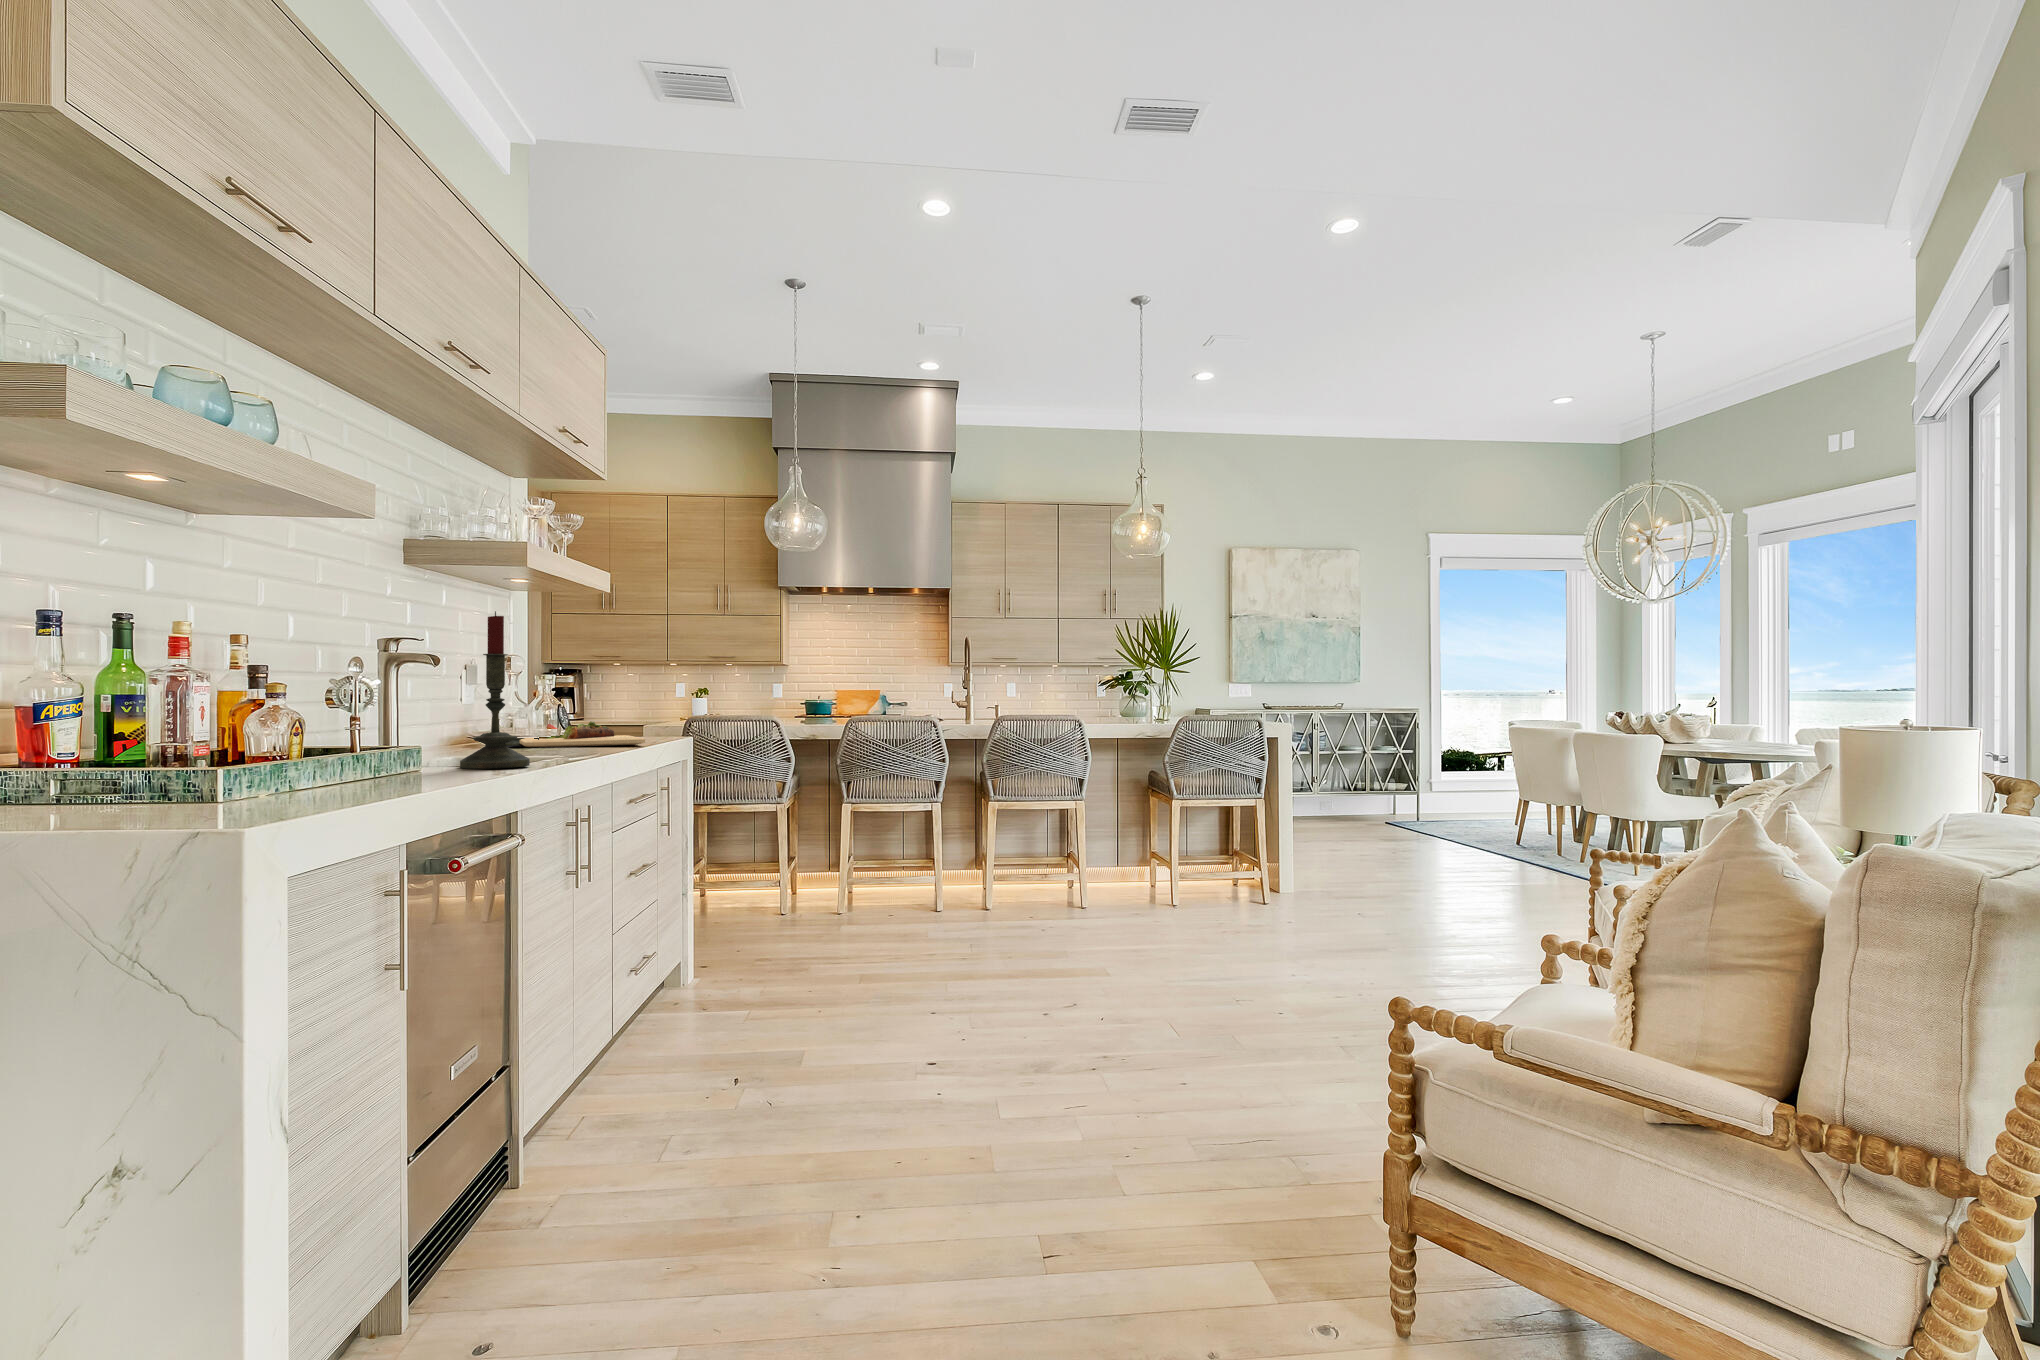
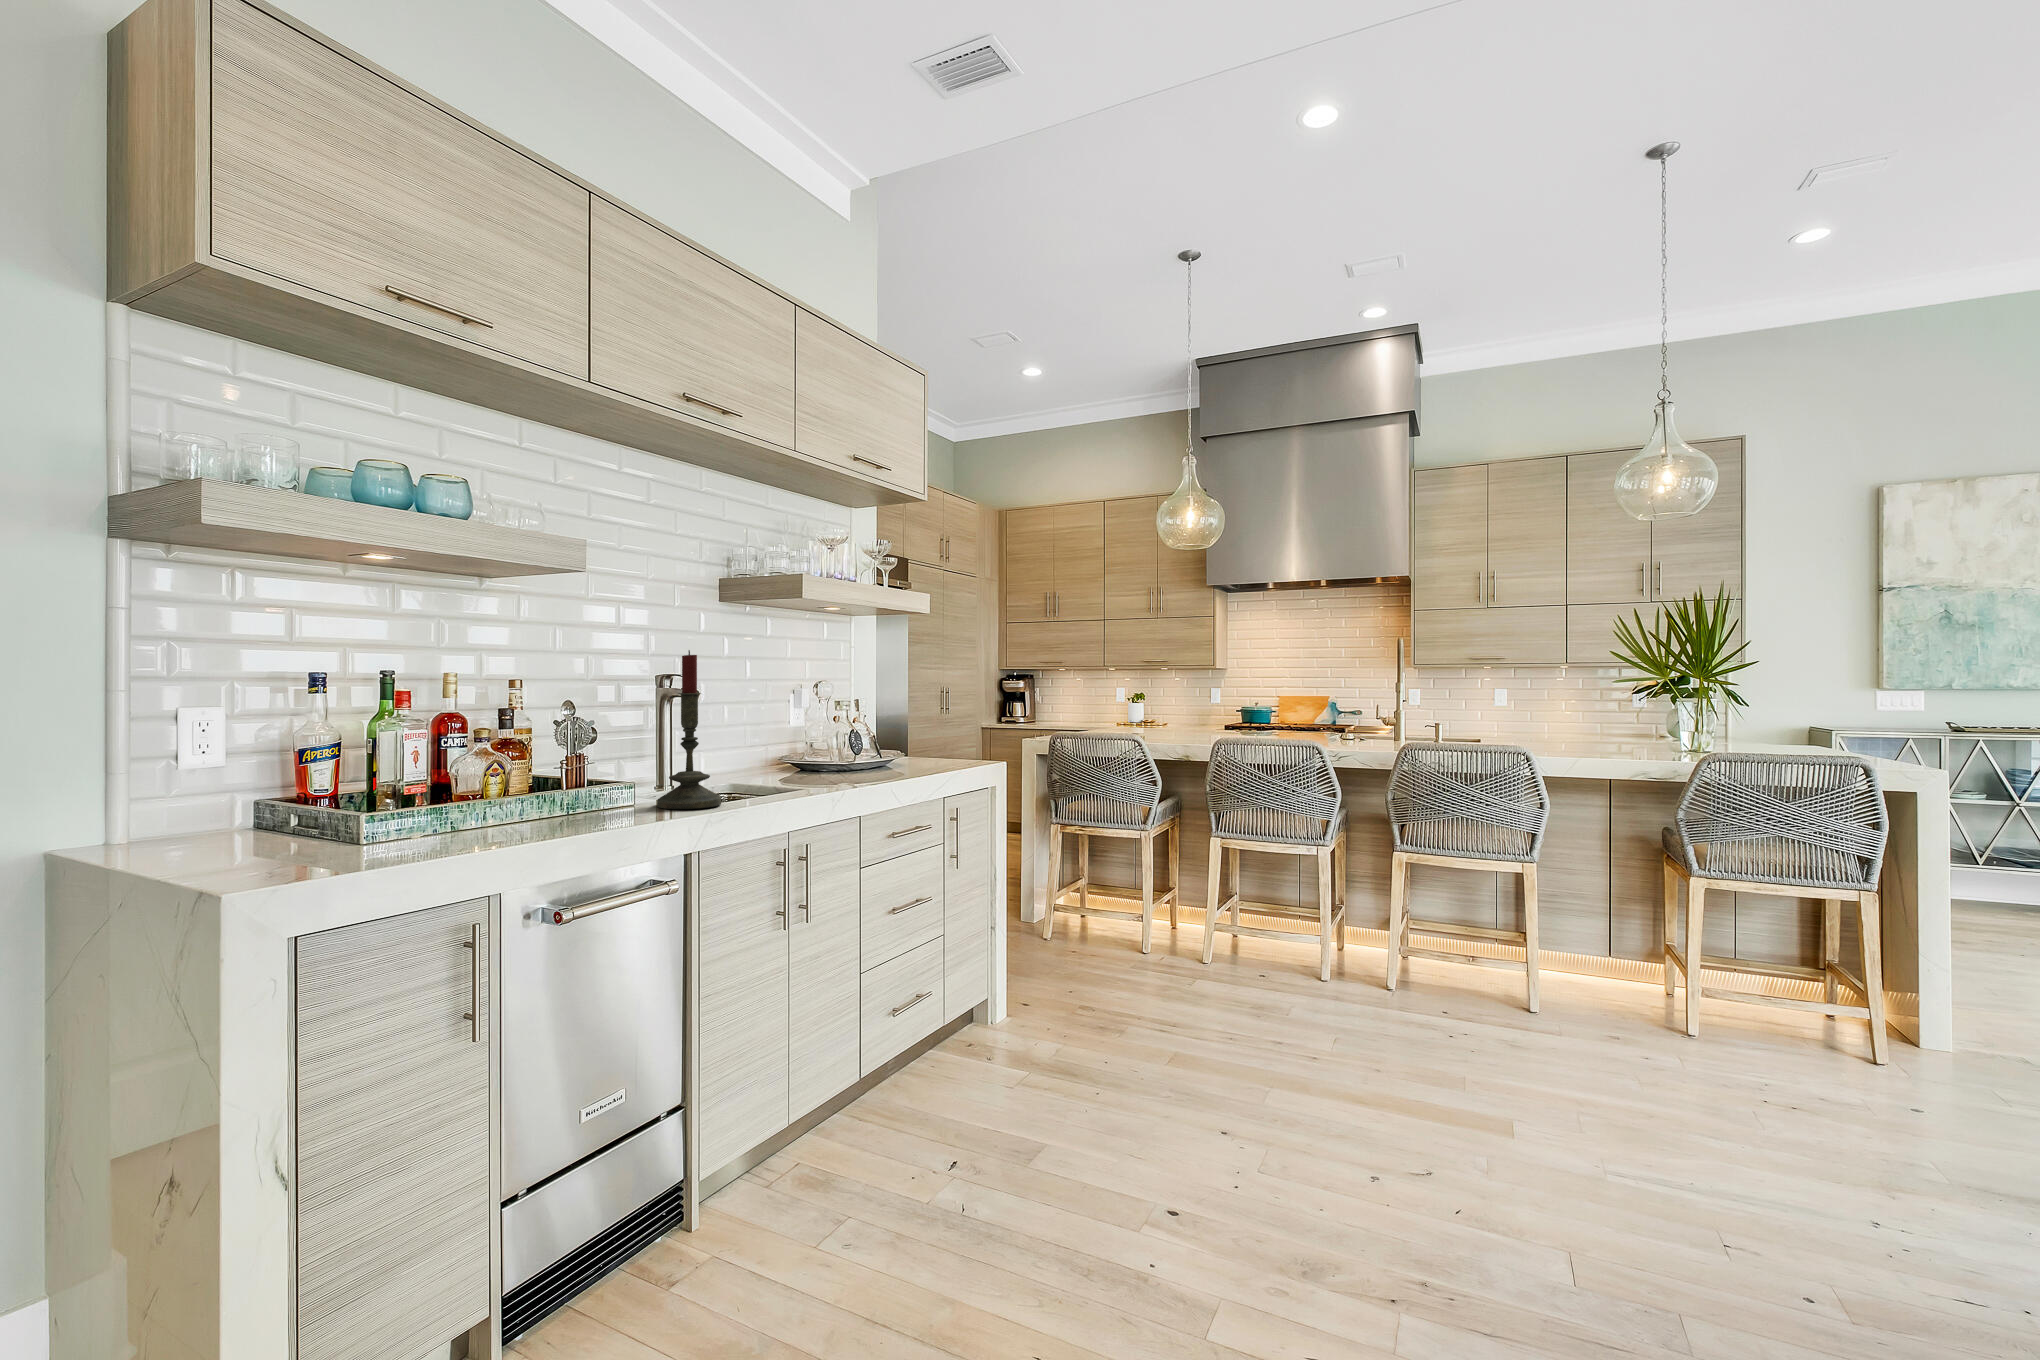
cutting board: present [520,721,645,747] -> none [832,744,949,771]

